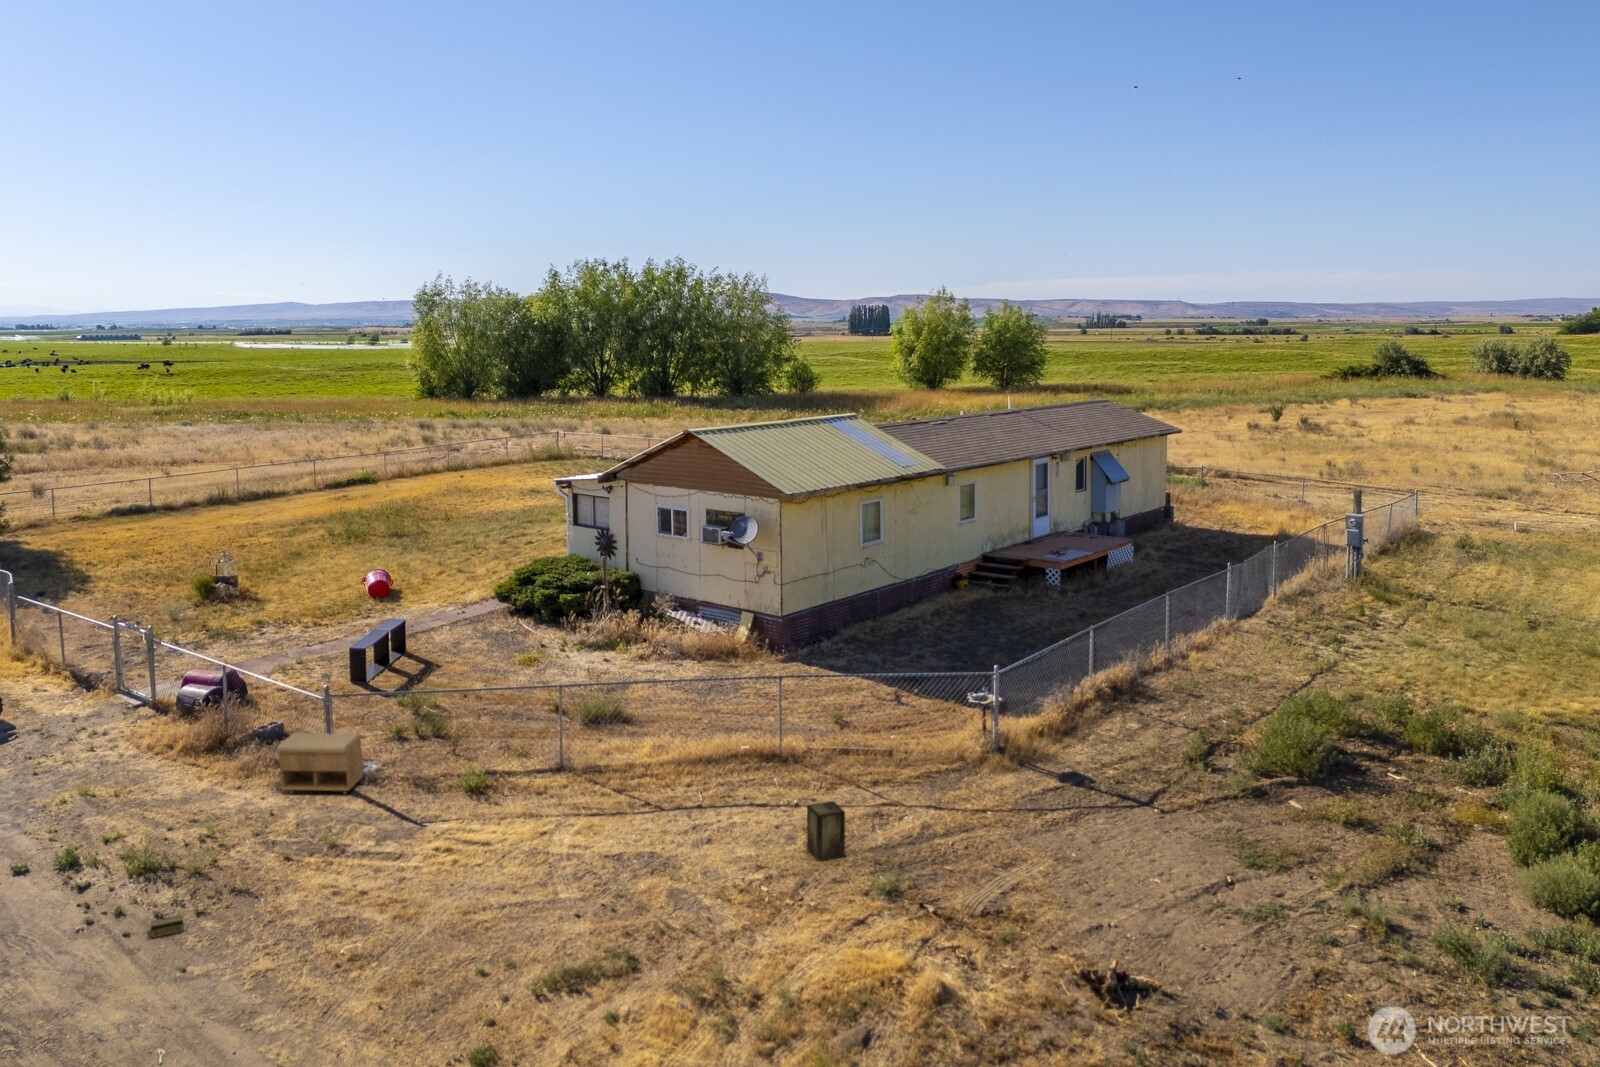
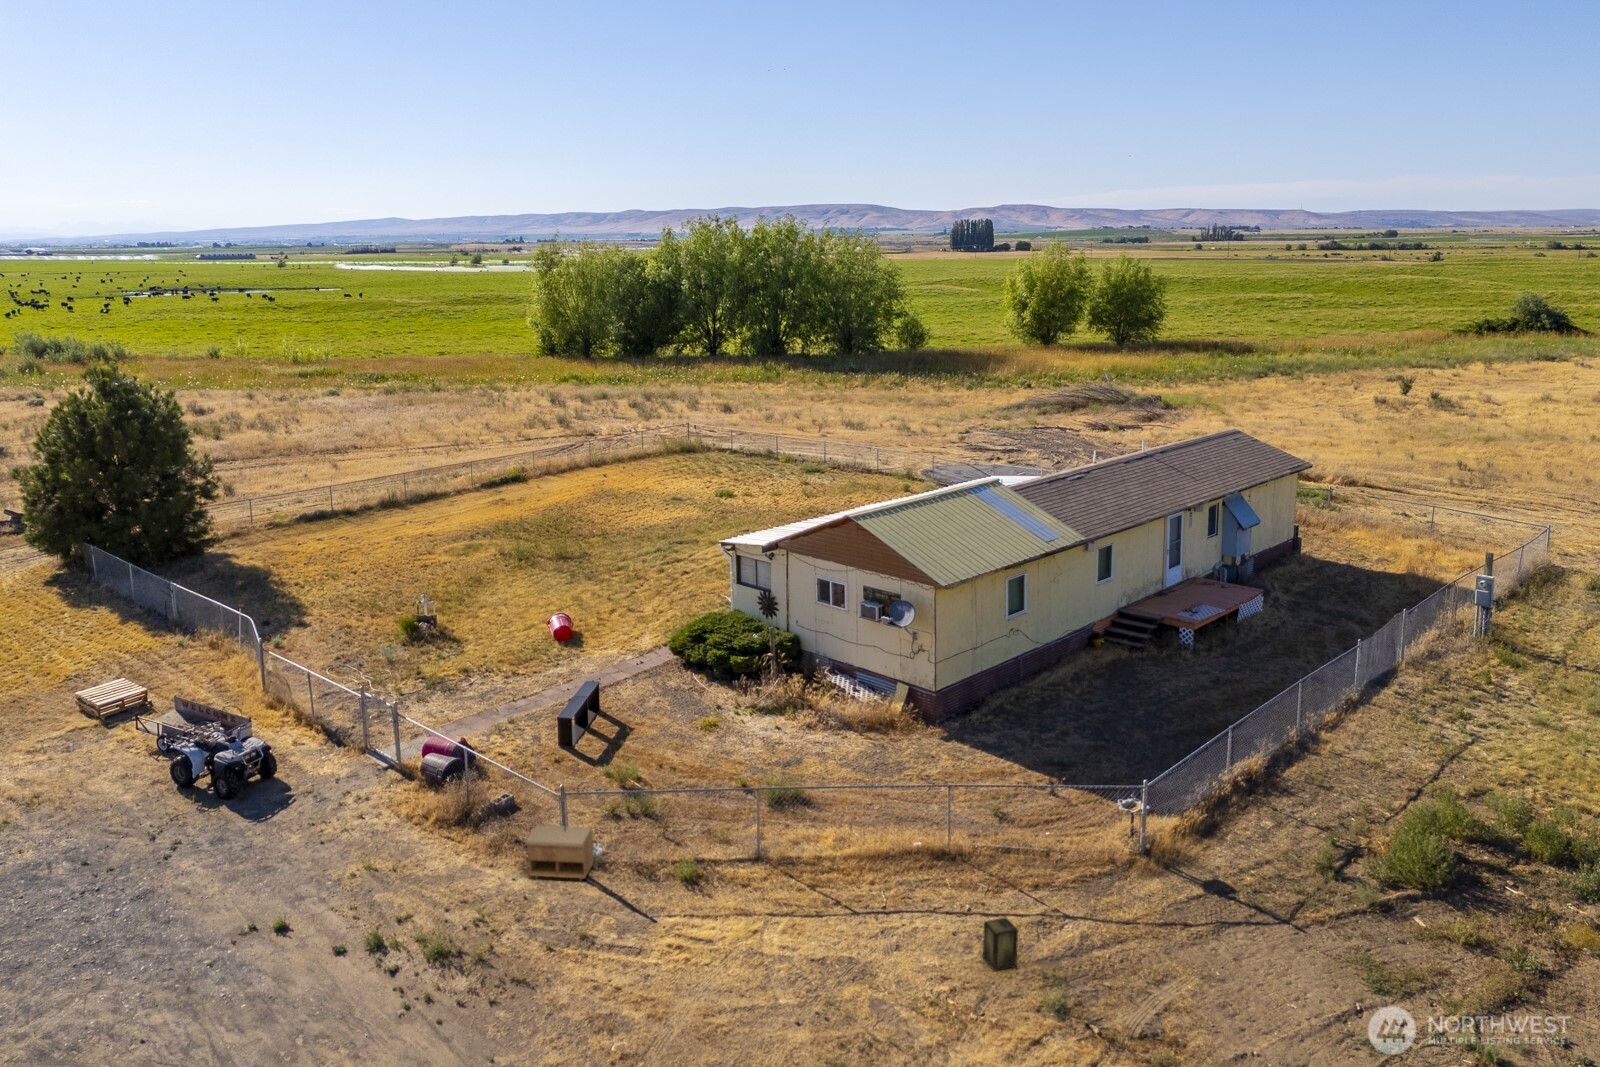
toolbox: present [151,915,184,938] -> none [458,1008,484,1029]

